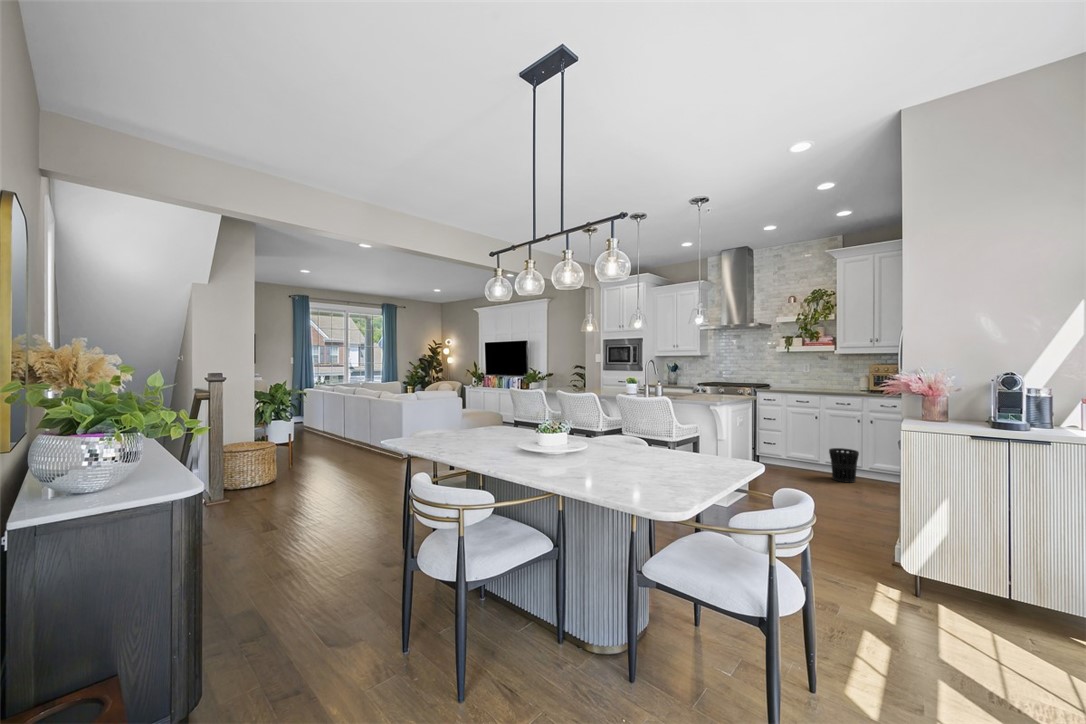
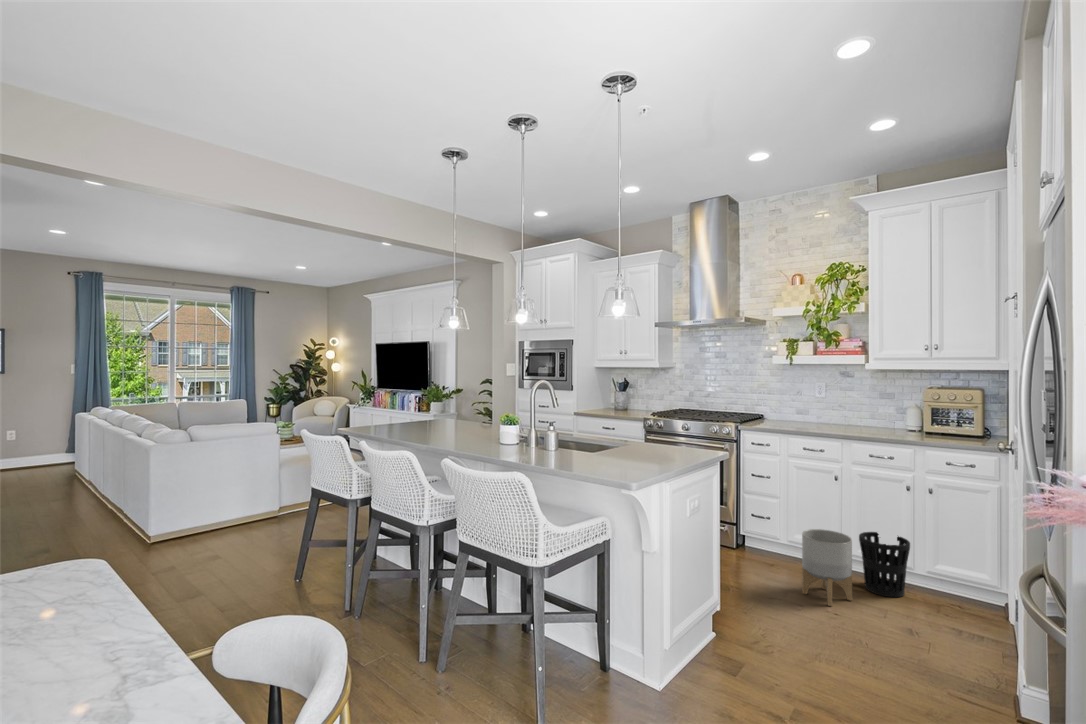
planter: none [795,445,824,485] -> present [802,529,852,606]

